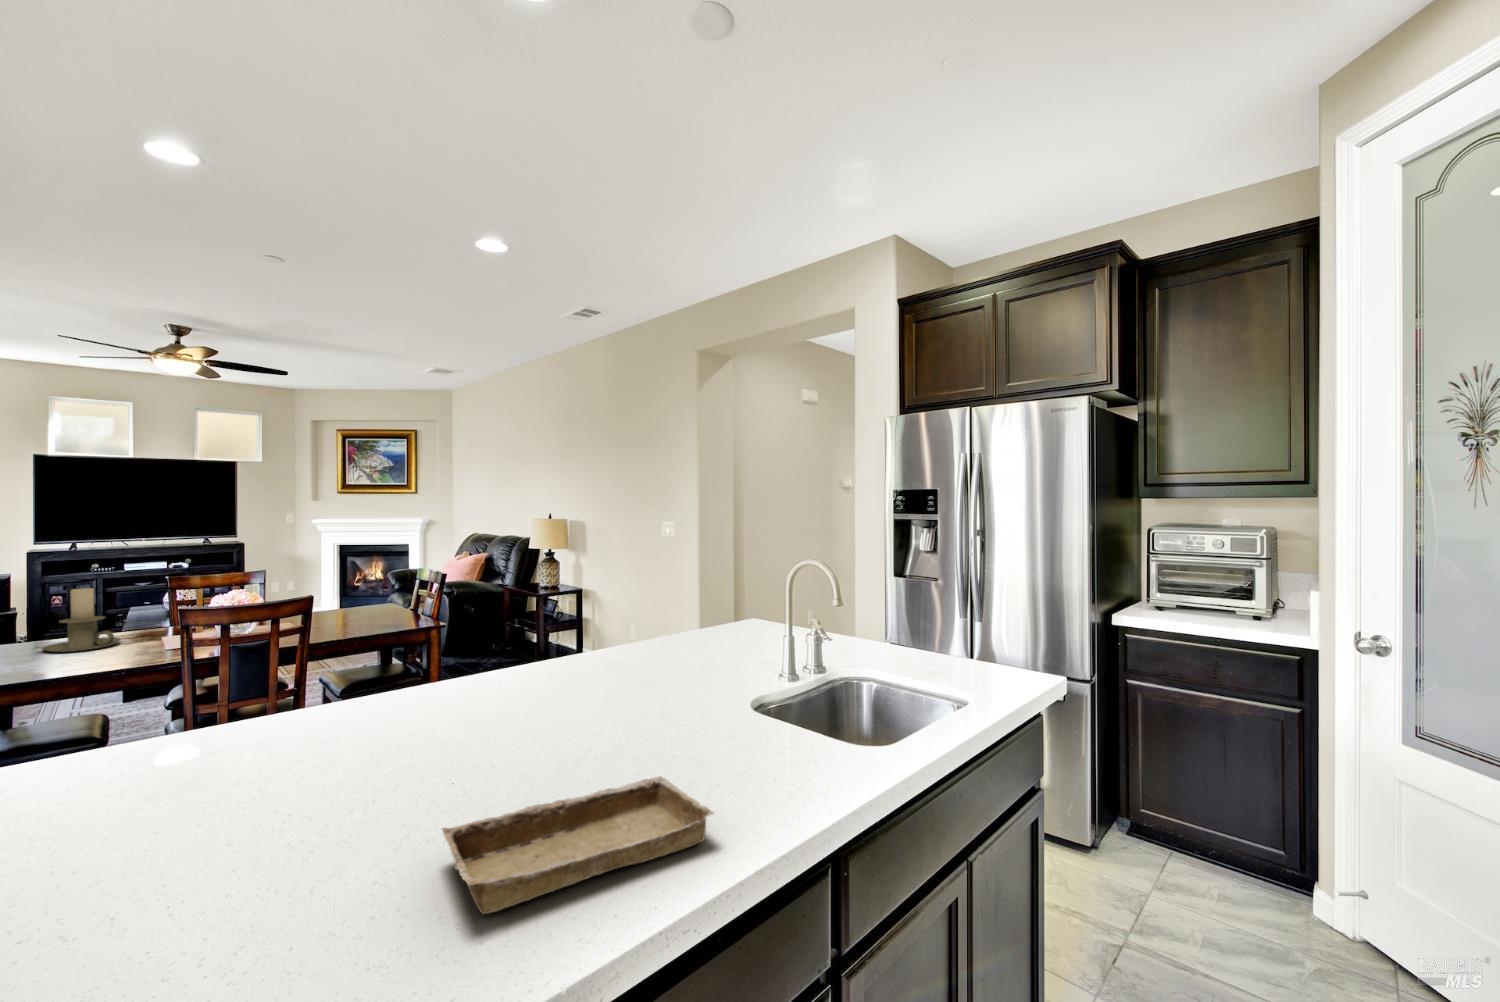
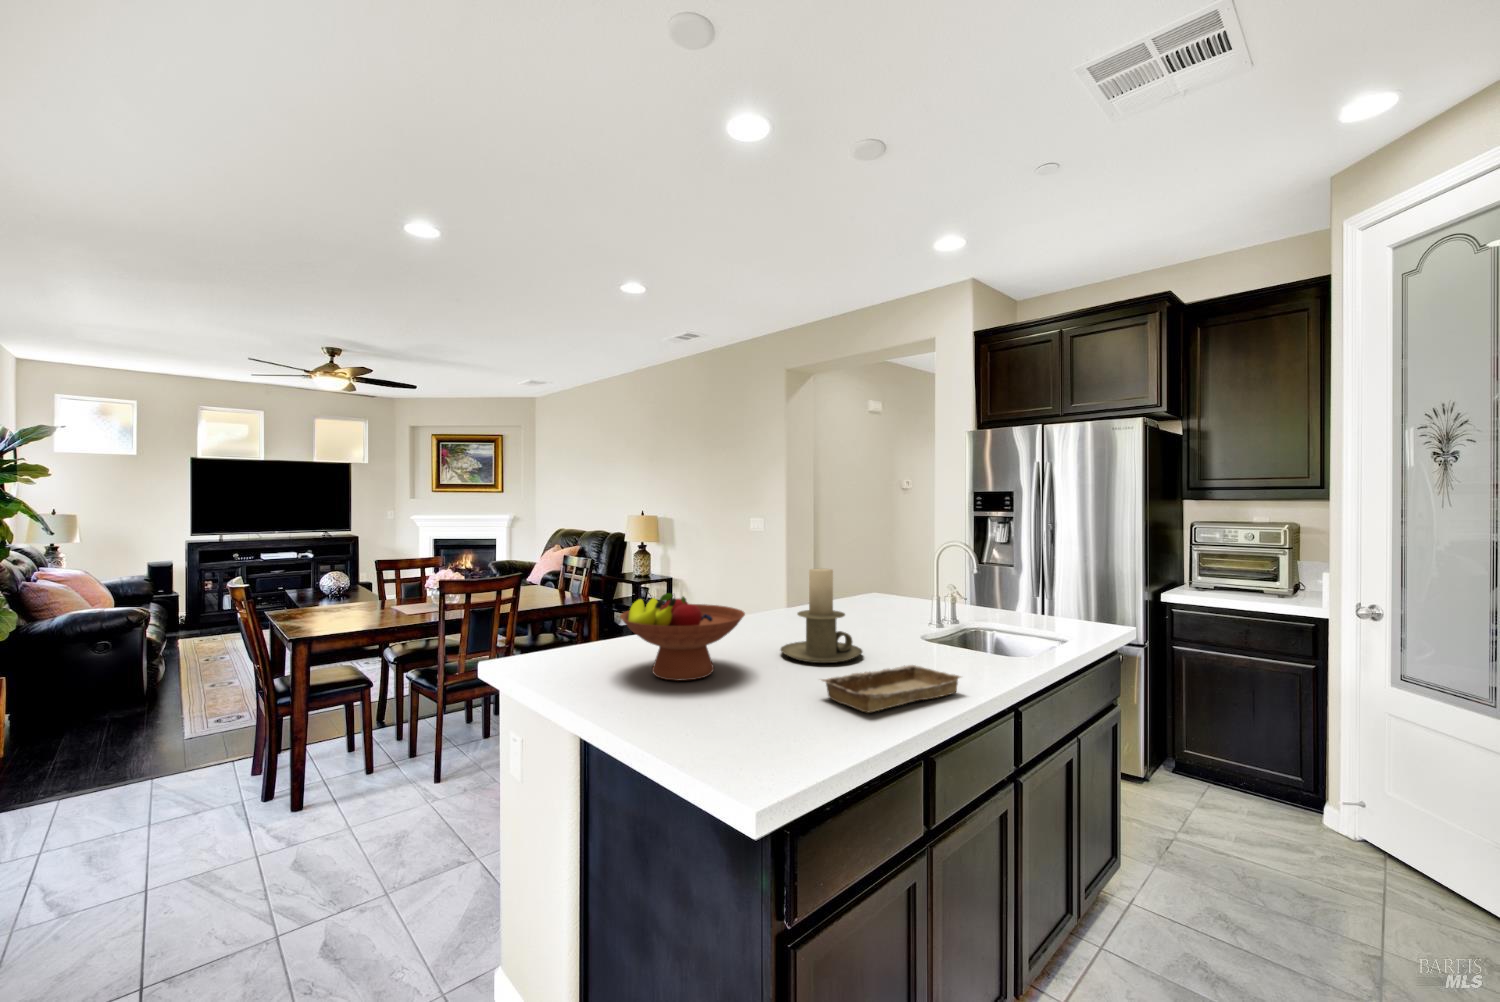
candle holder: present [42,588,121,652] -> present [780,568,862,663]
fruit bowl: none [138,659,399,816] -> present [620,593,745,681]

